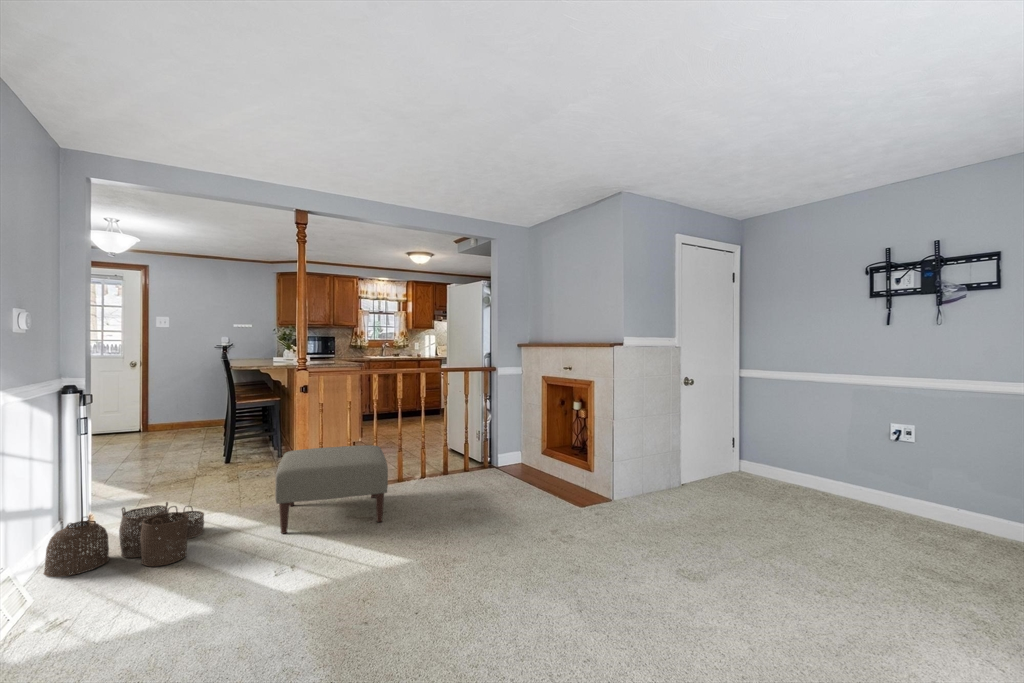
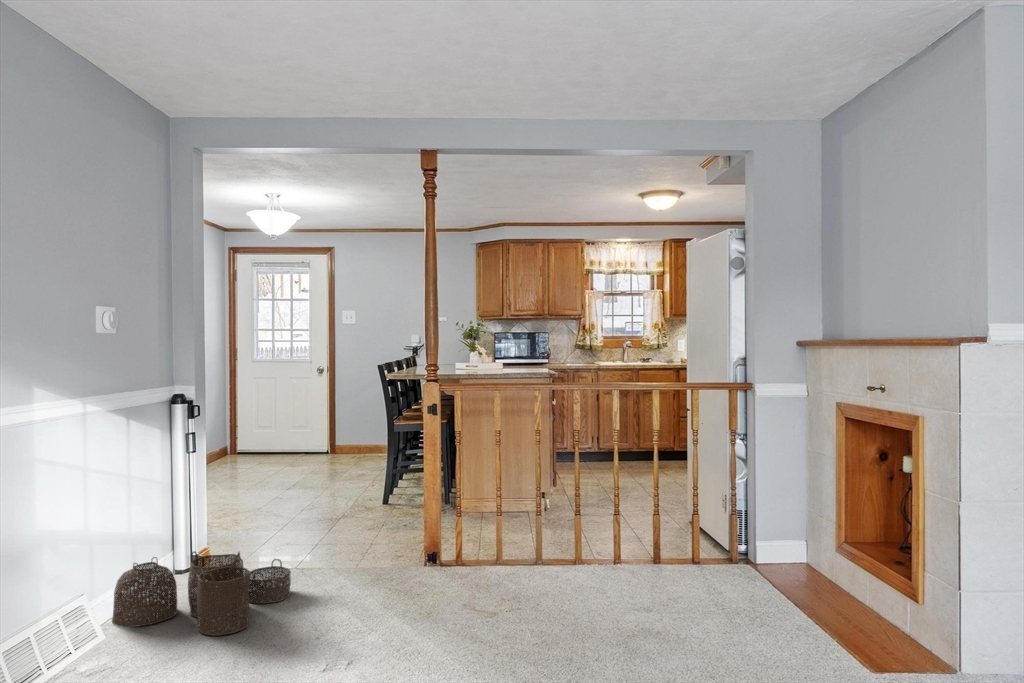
ottoman: present [275,445,388,534] -> none [356,498,532,629]

